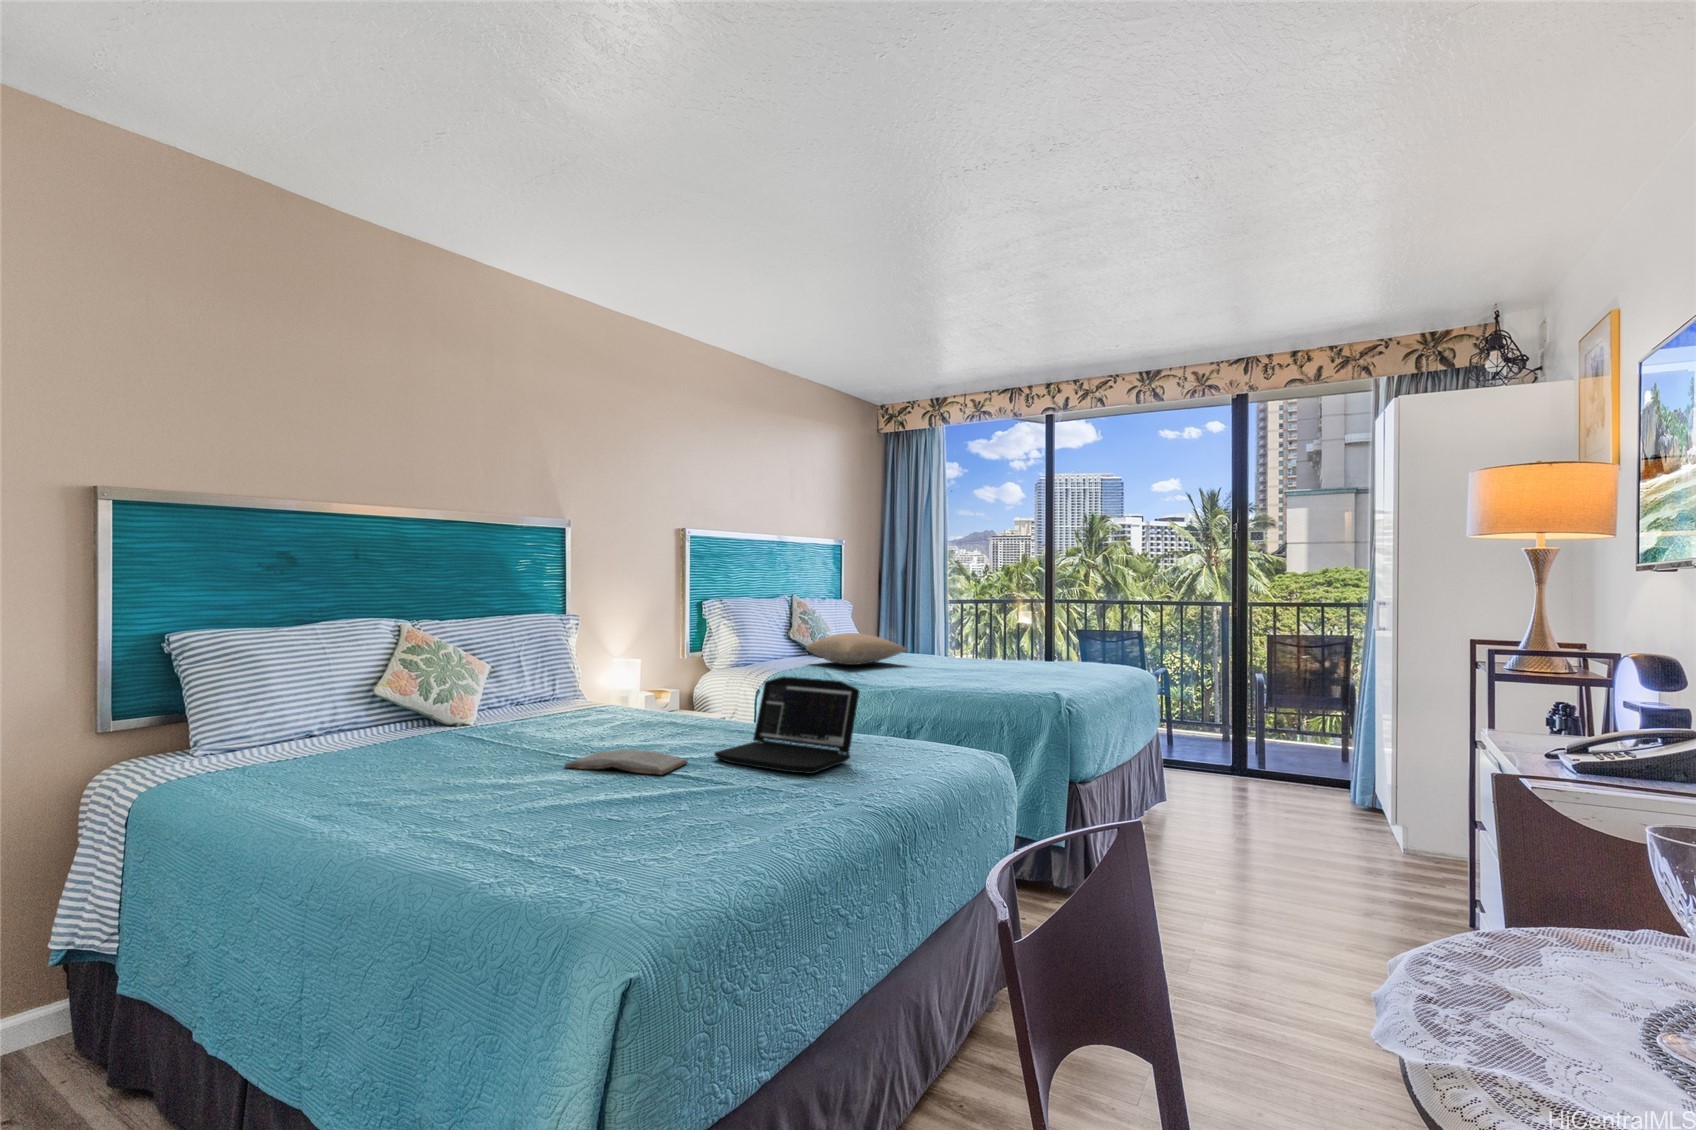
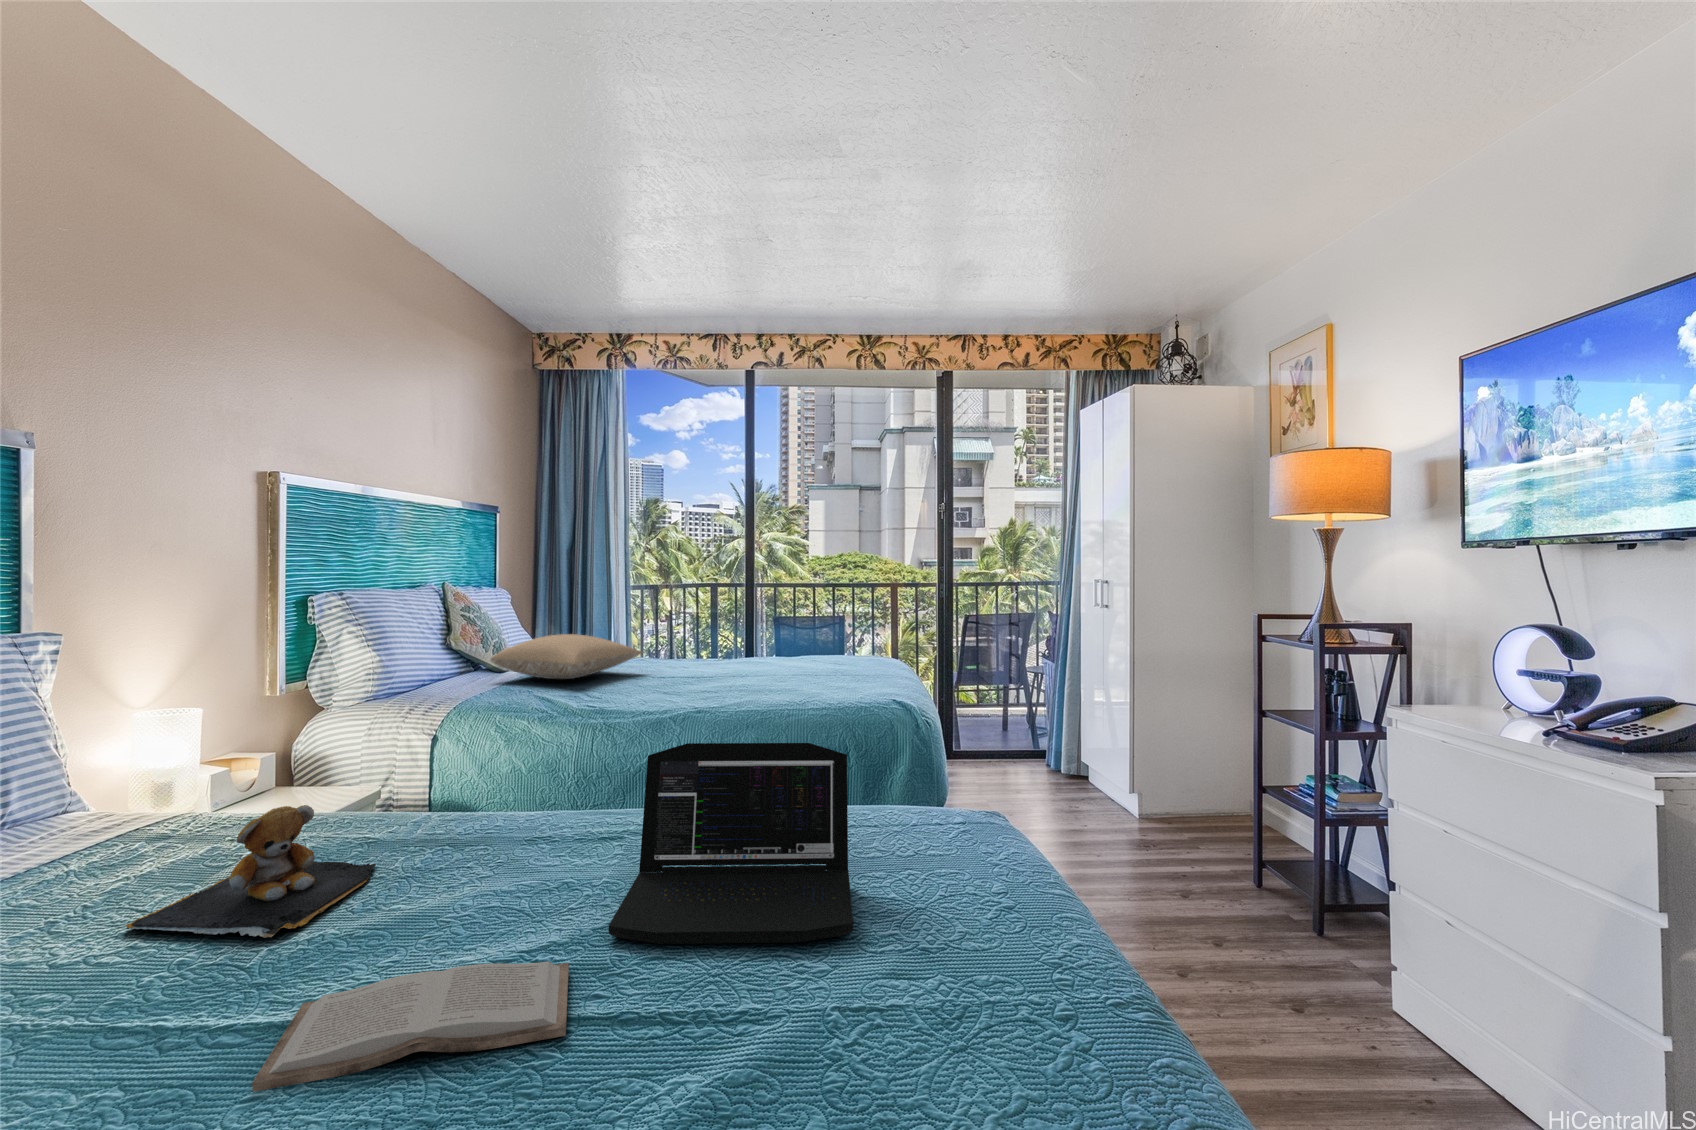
teddy bear: none [561,689,659,738] -> present [126,805,376,938]

